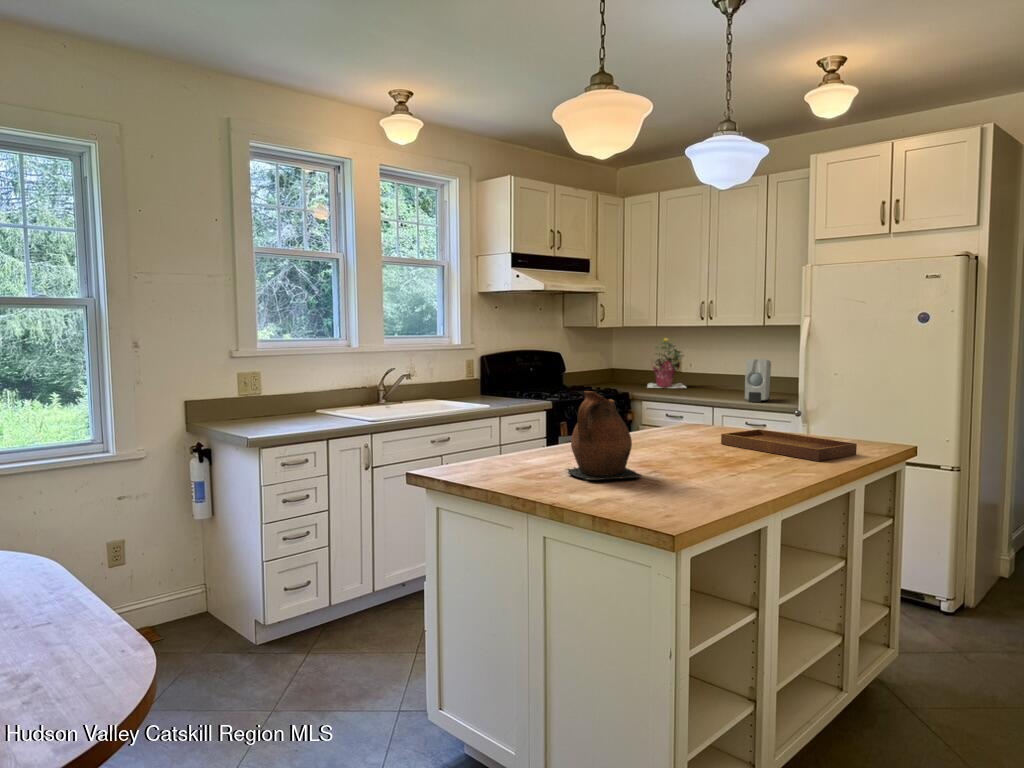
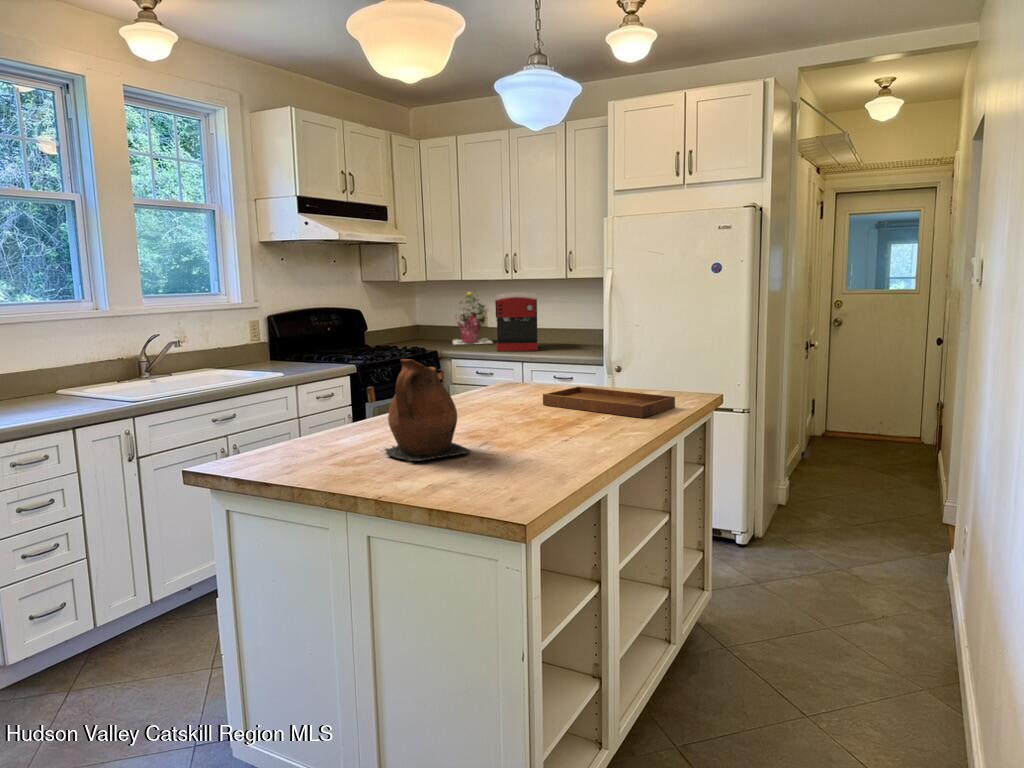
coffee maker: none [689,339,732,397] -> present [495,292,538,351]
soap dispenser: present [745,359,771,402] -> none [552,312,576,355]

